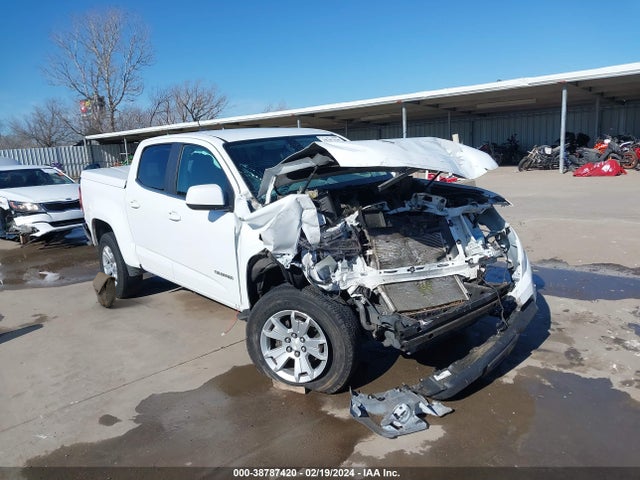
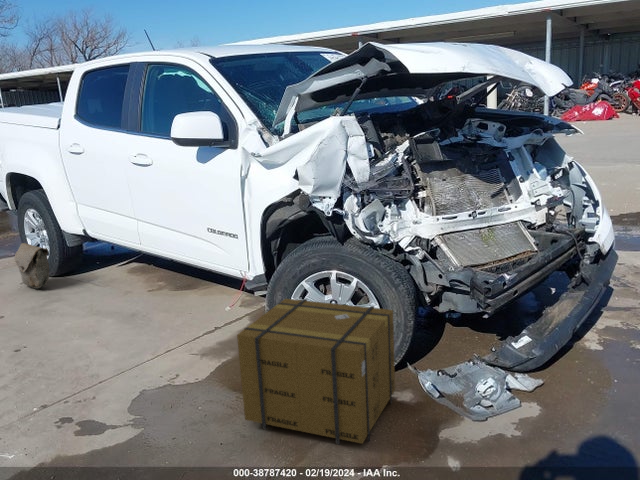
cardboard box: none [208,330,336,450] -> present [237,299,395,444]

